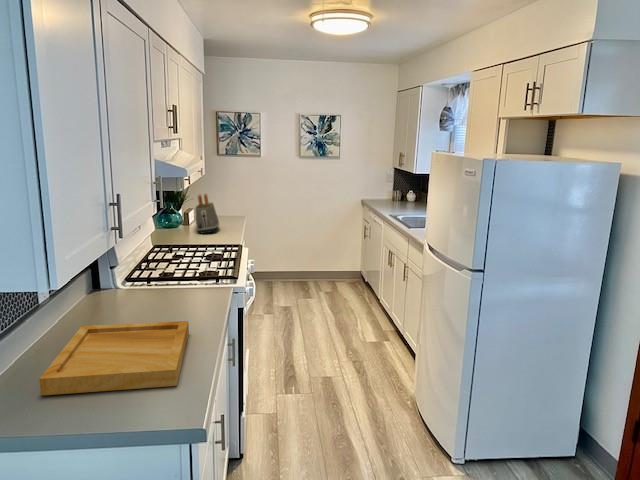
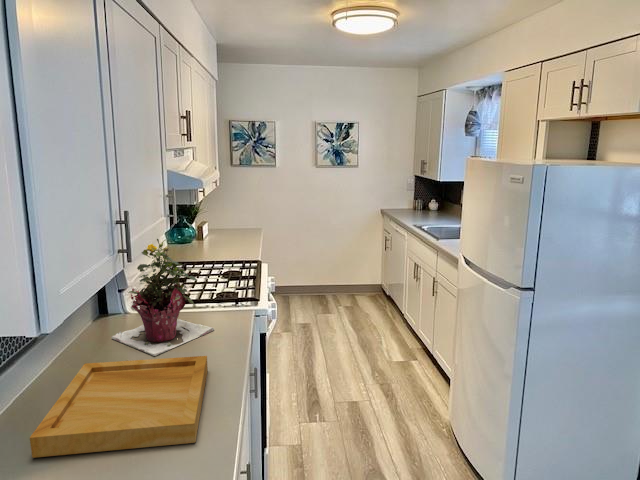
toaster: present [195,194,219,233] -> none [210,206,235,248]
potted plant: none [104,220,197,322] -> present [111,239,214,356]

